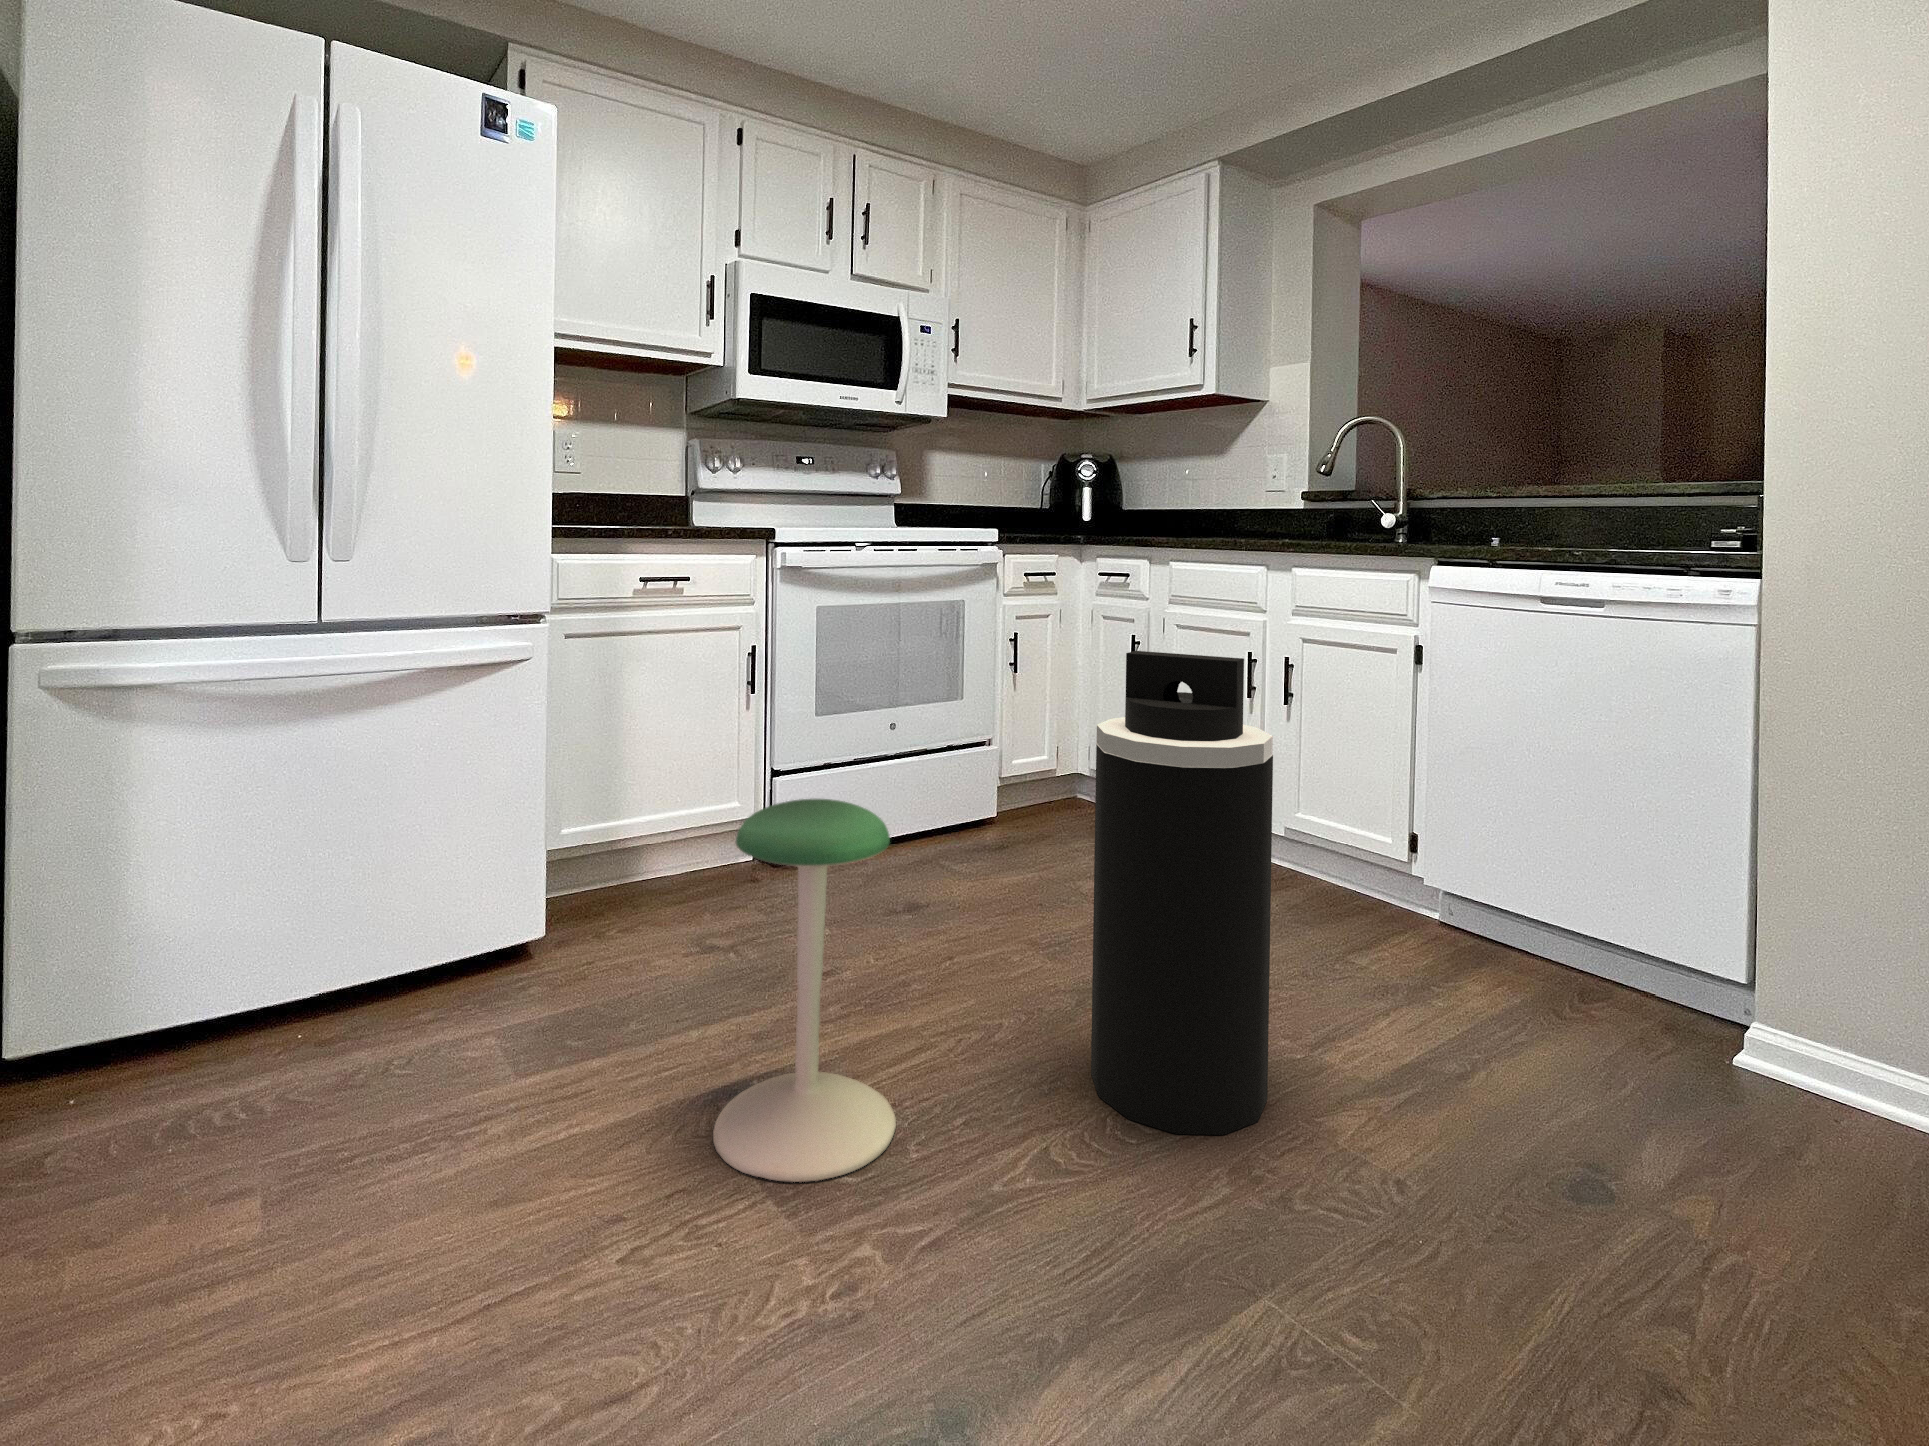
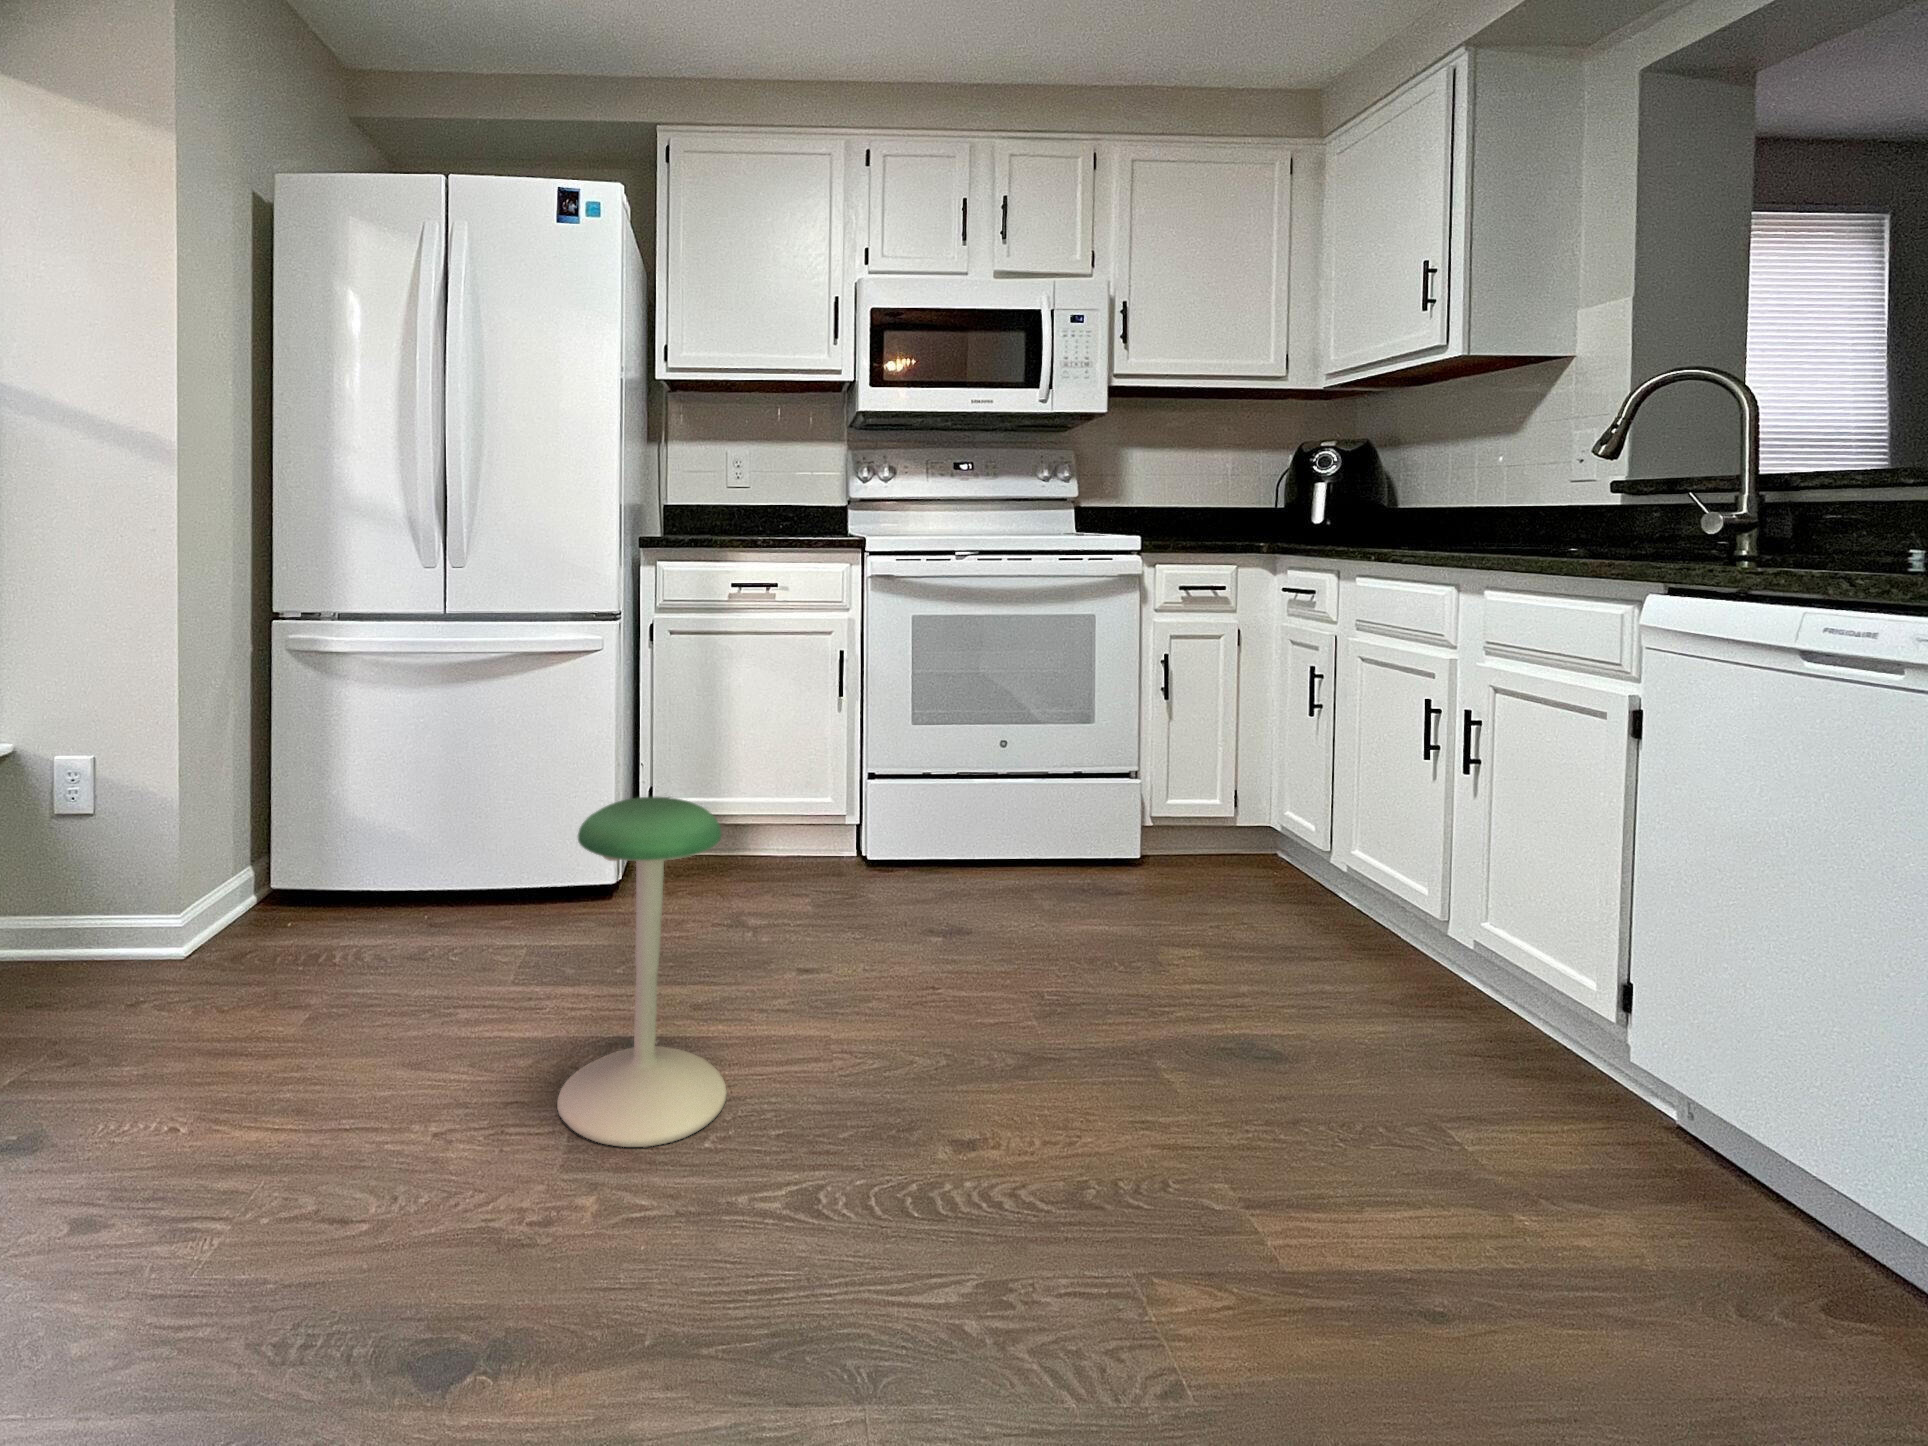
trash can: present [1091,651,1273,1135] -> none [923,685,1132,1259]

